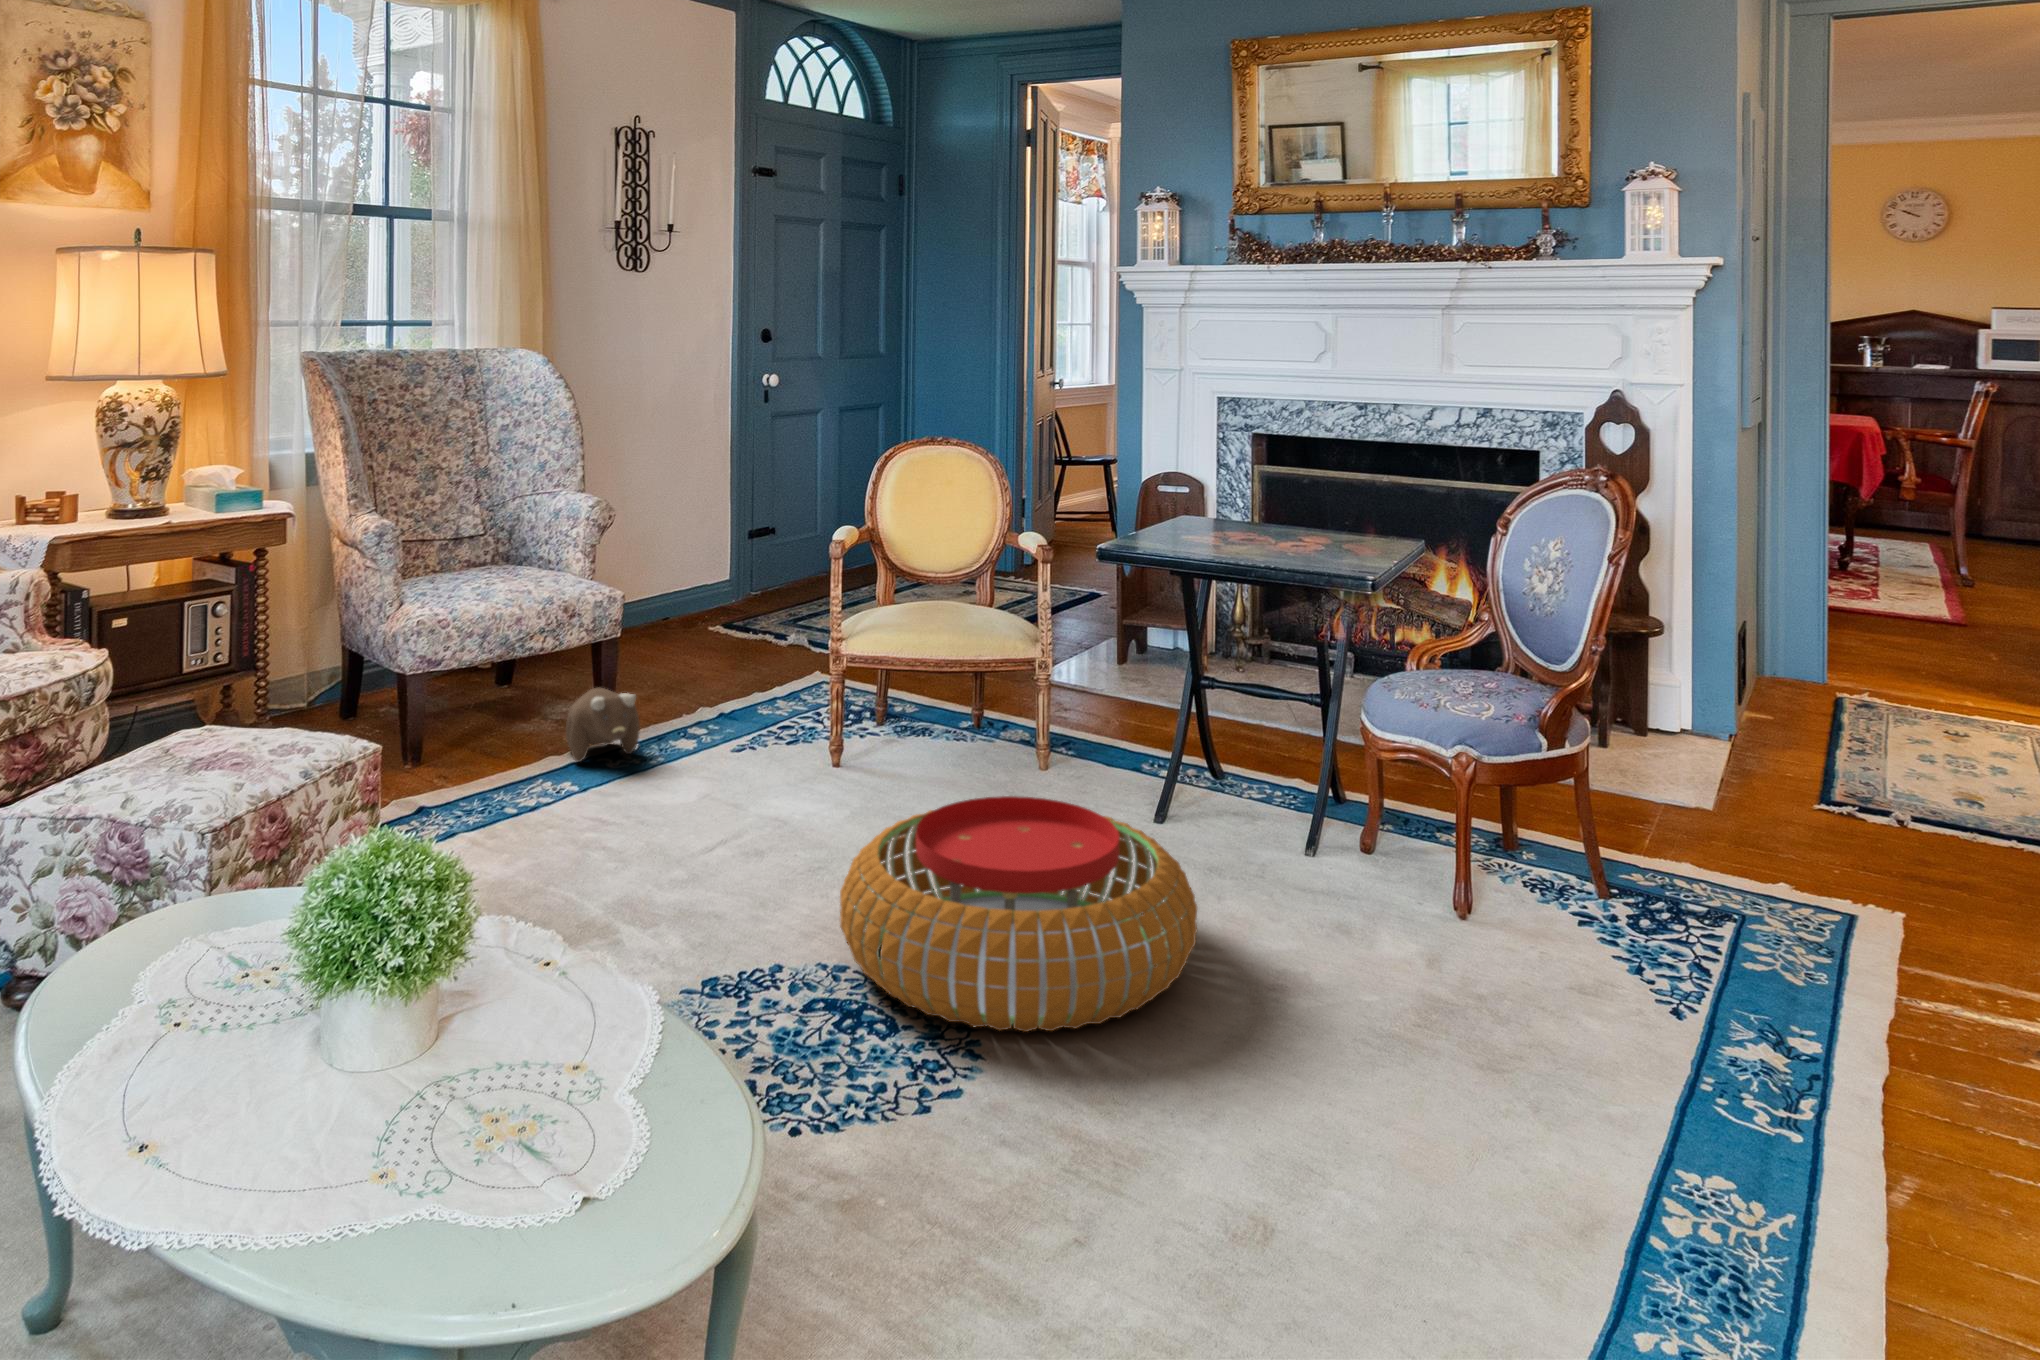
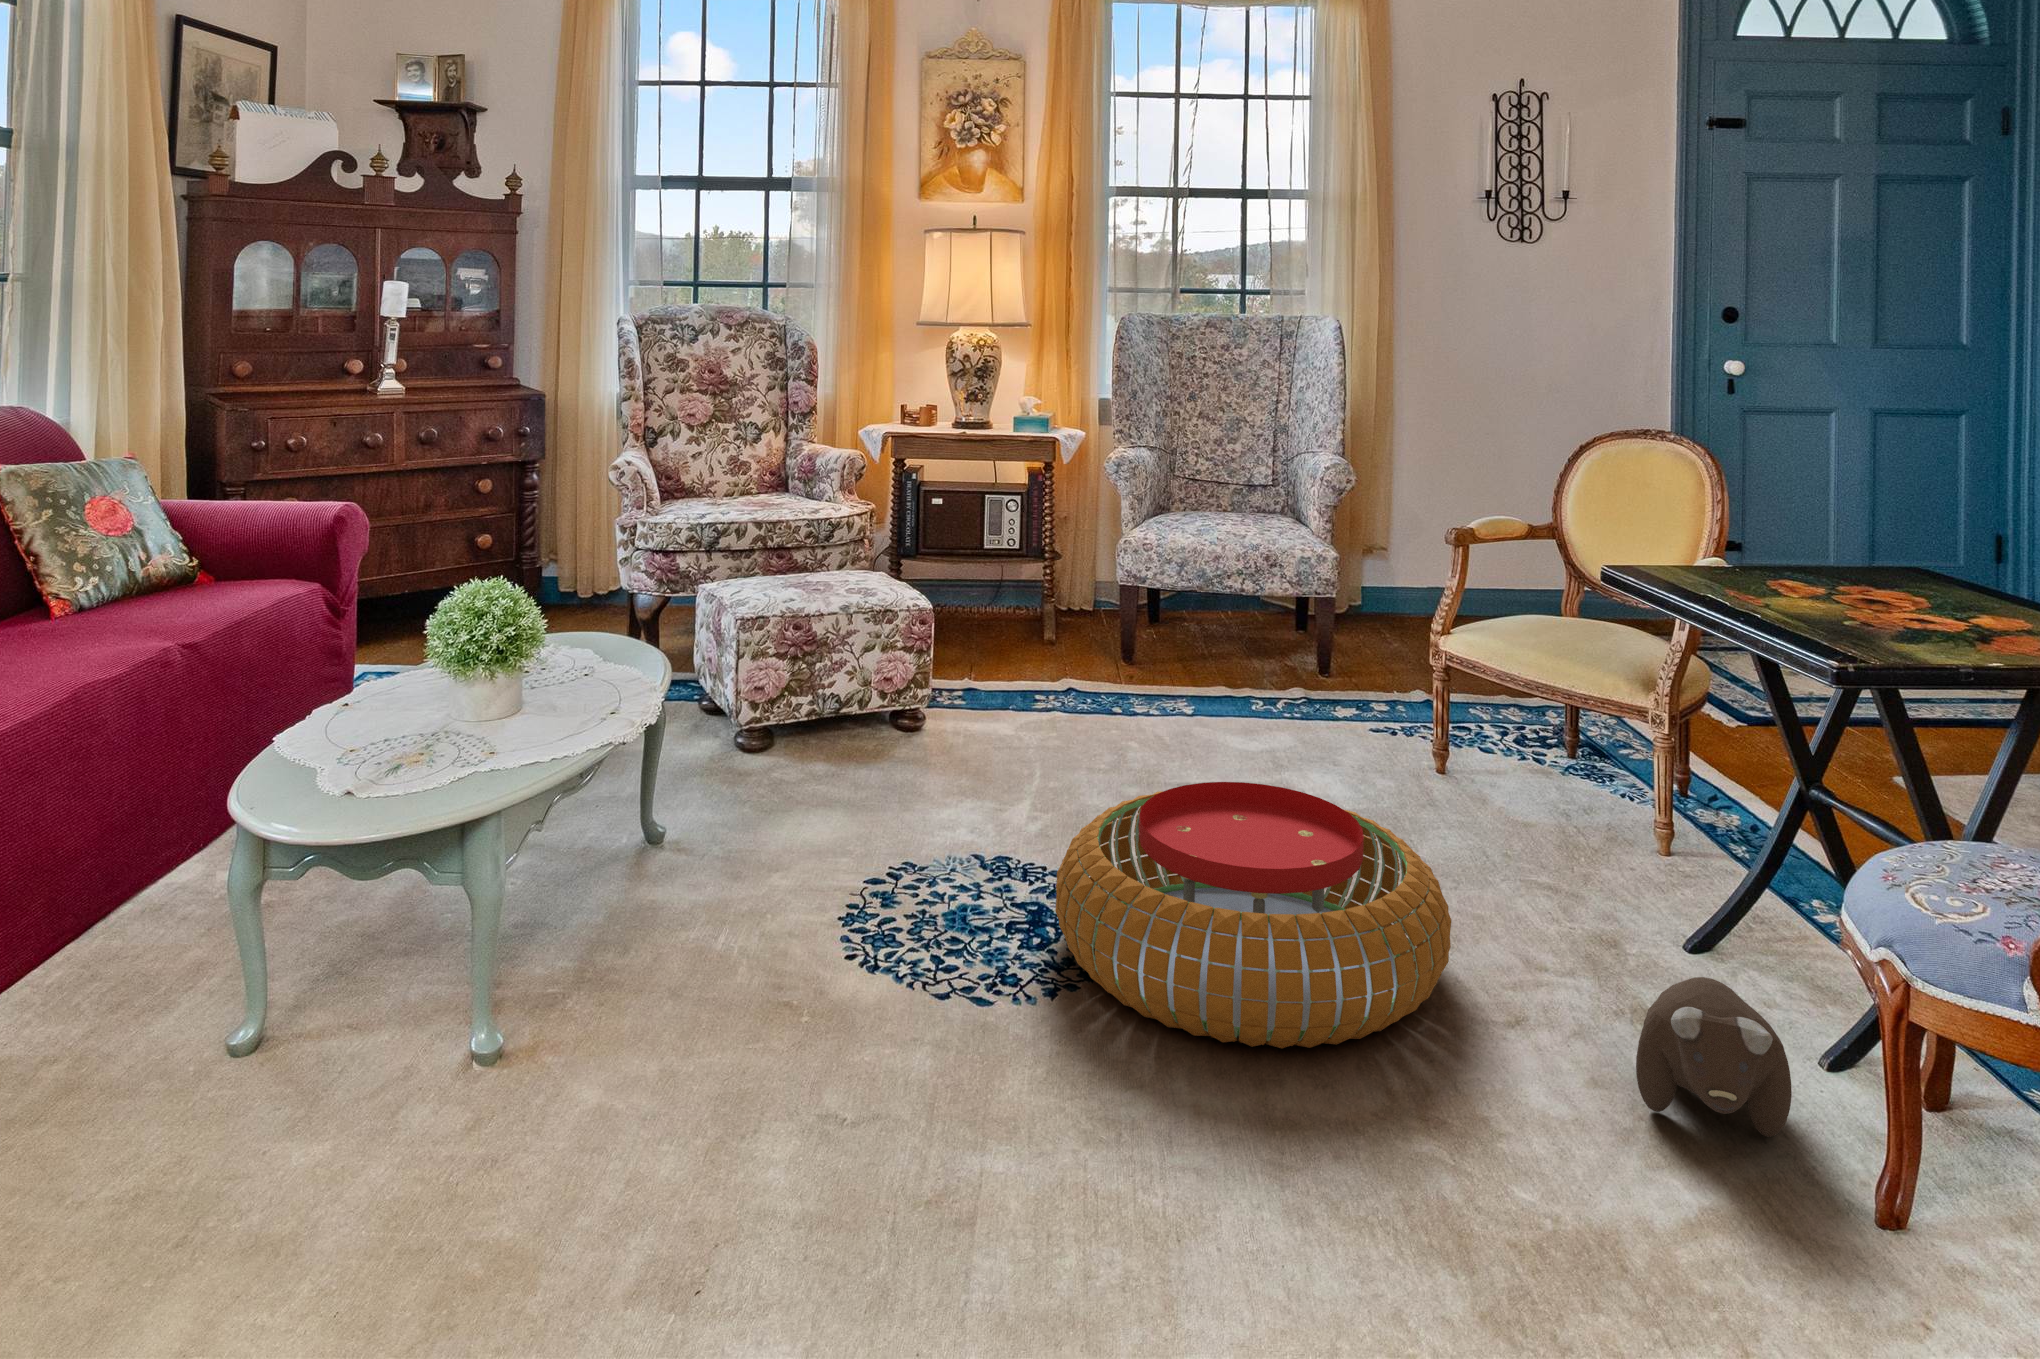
plush toy: present [566,688,640,762] -> present [1636,977,1792,1137]

